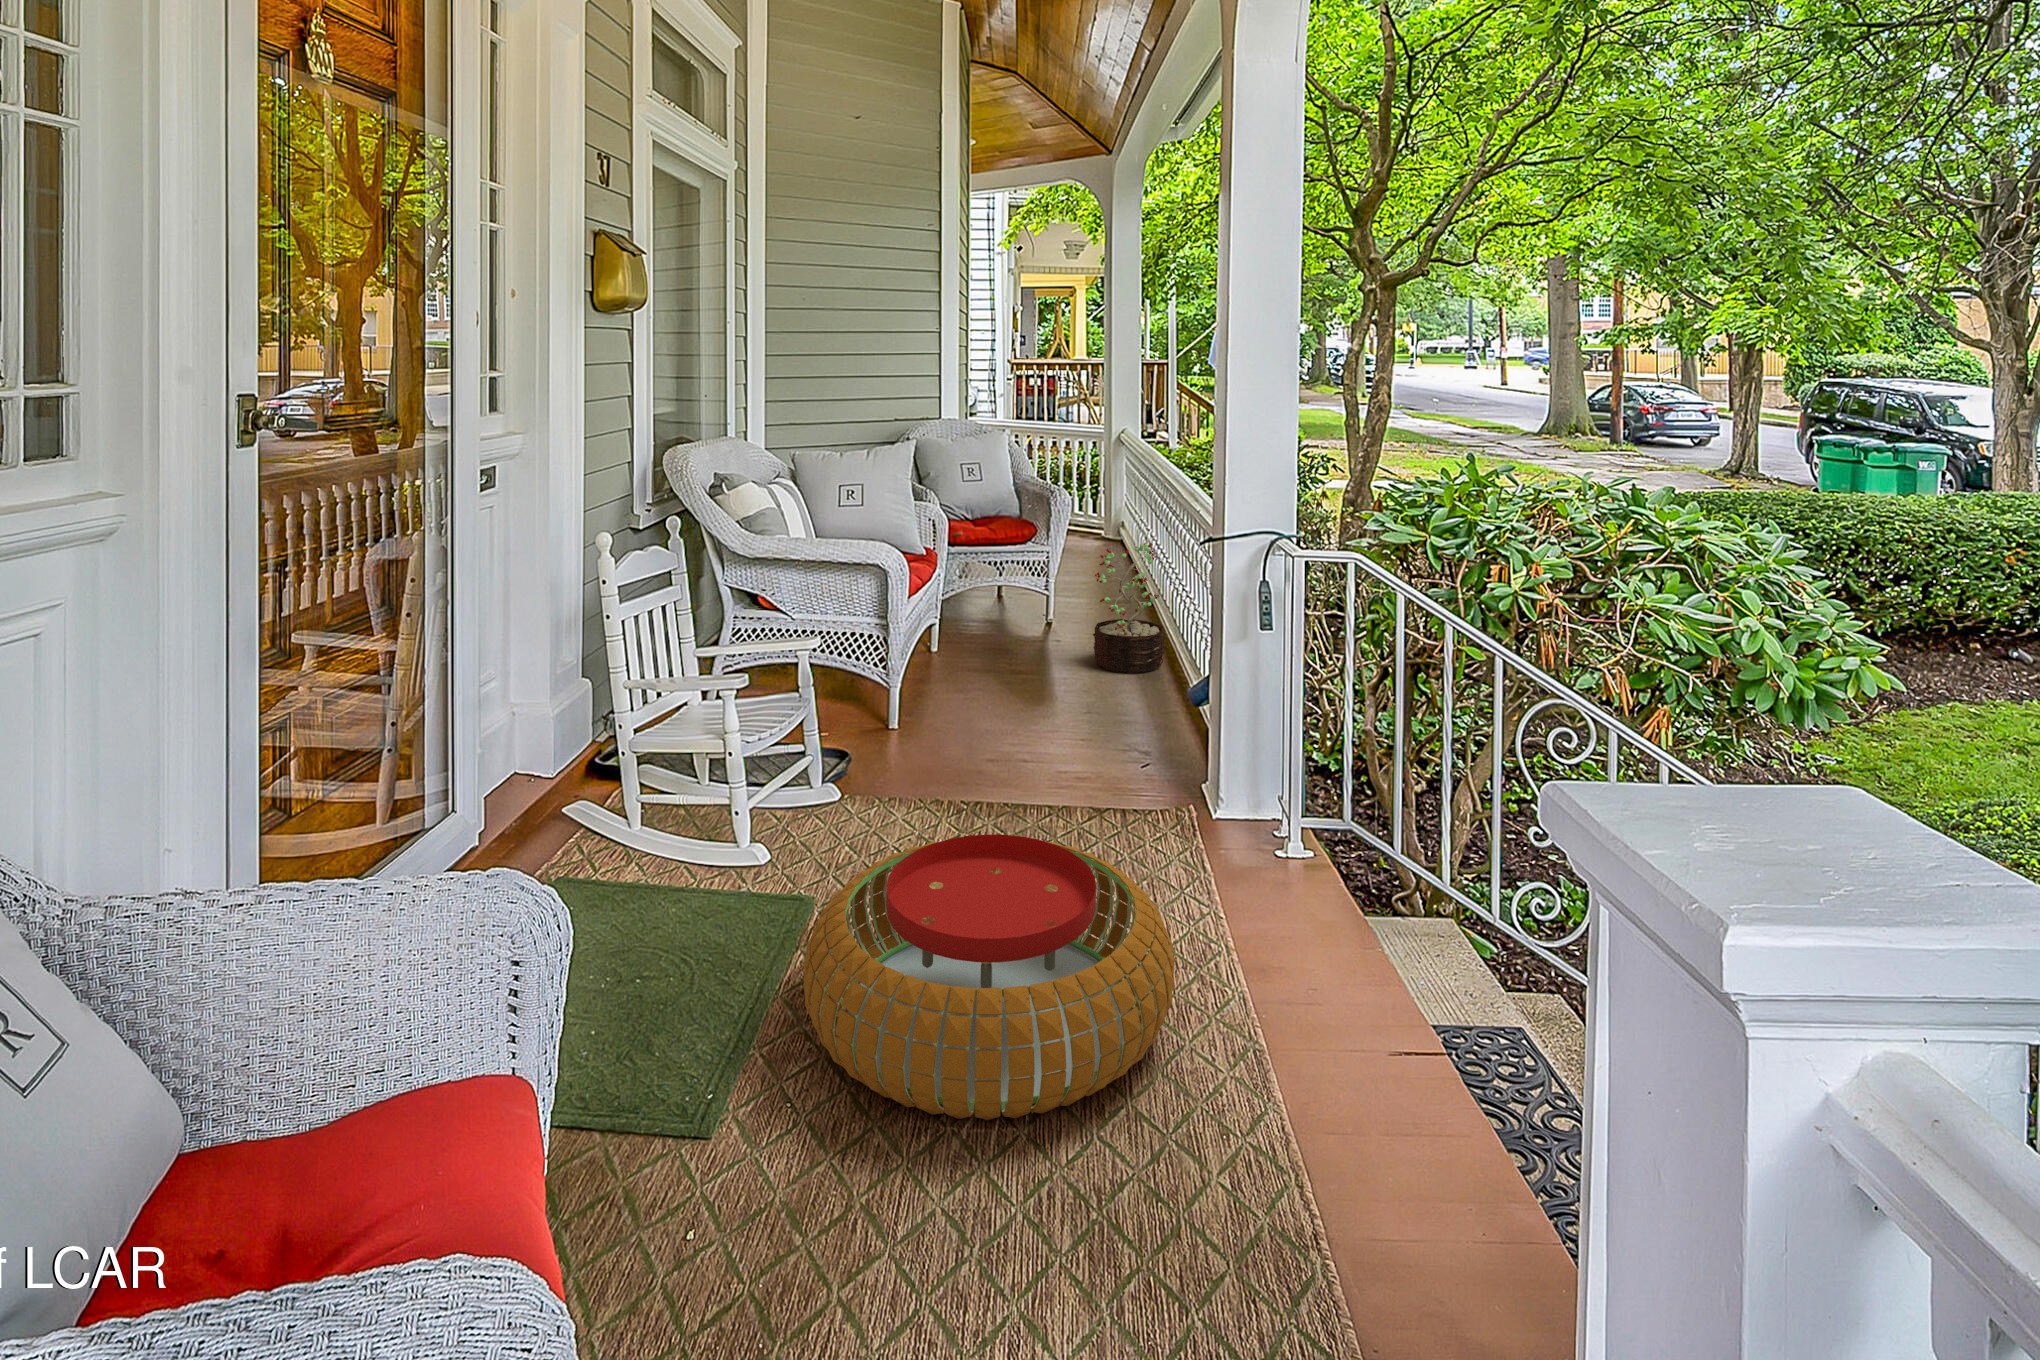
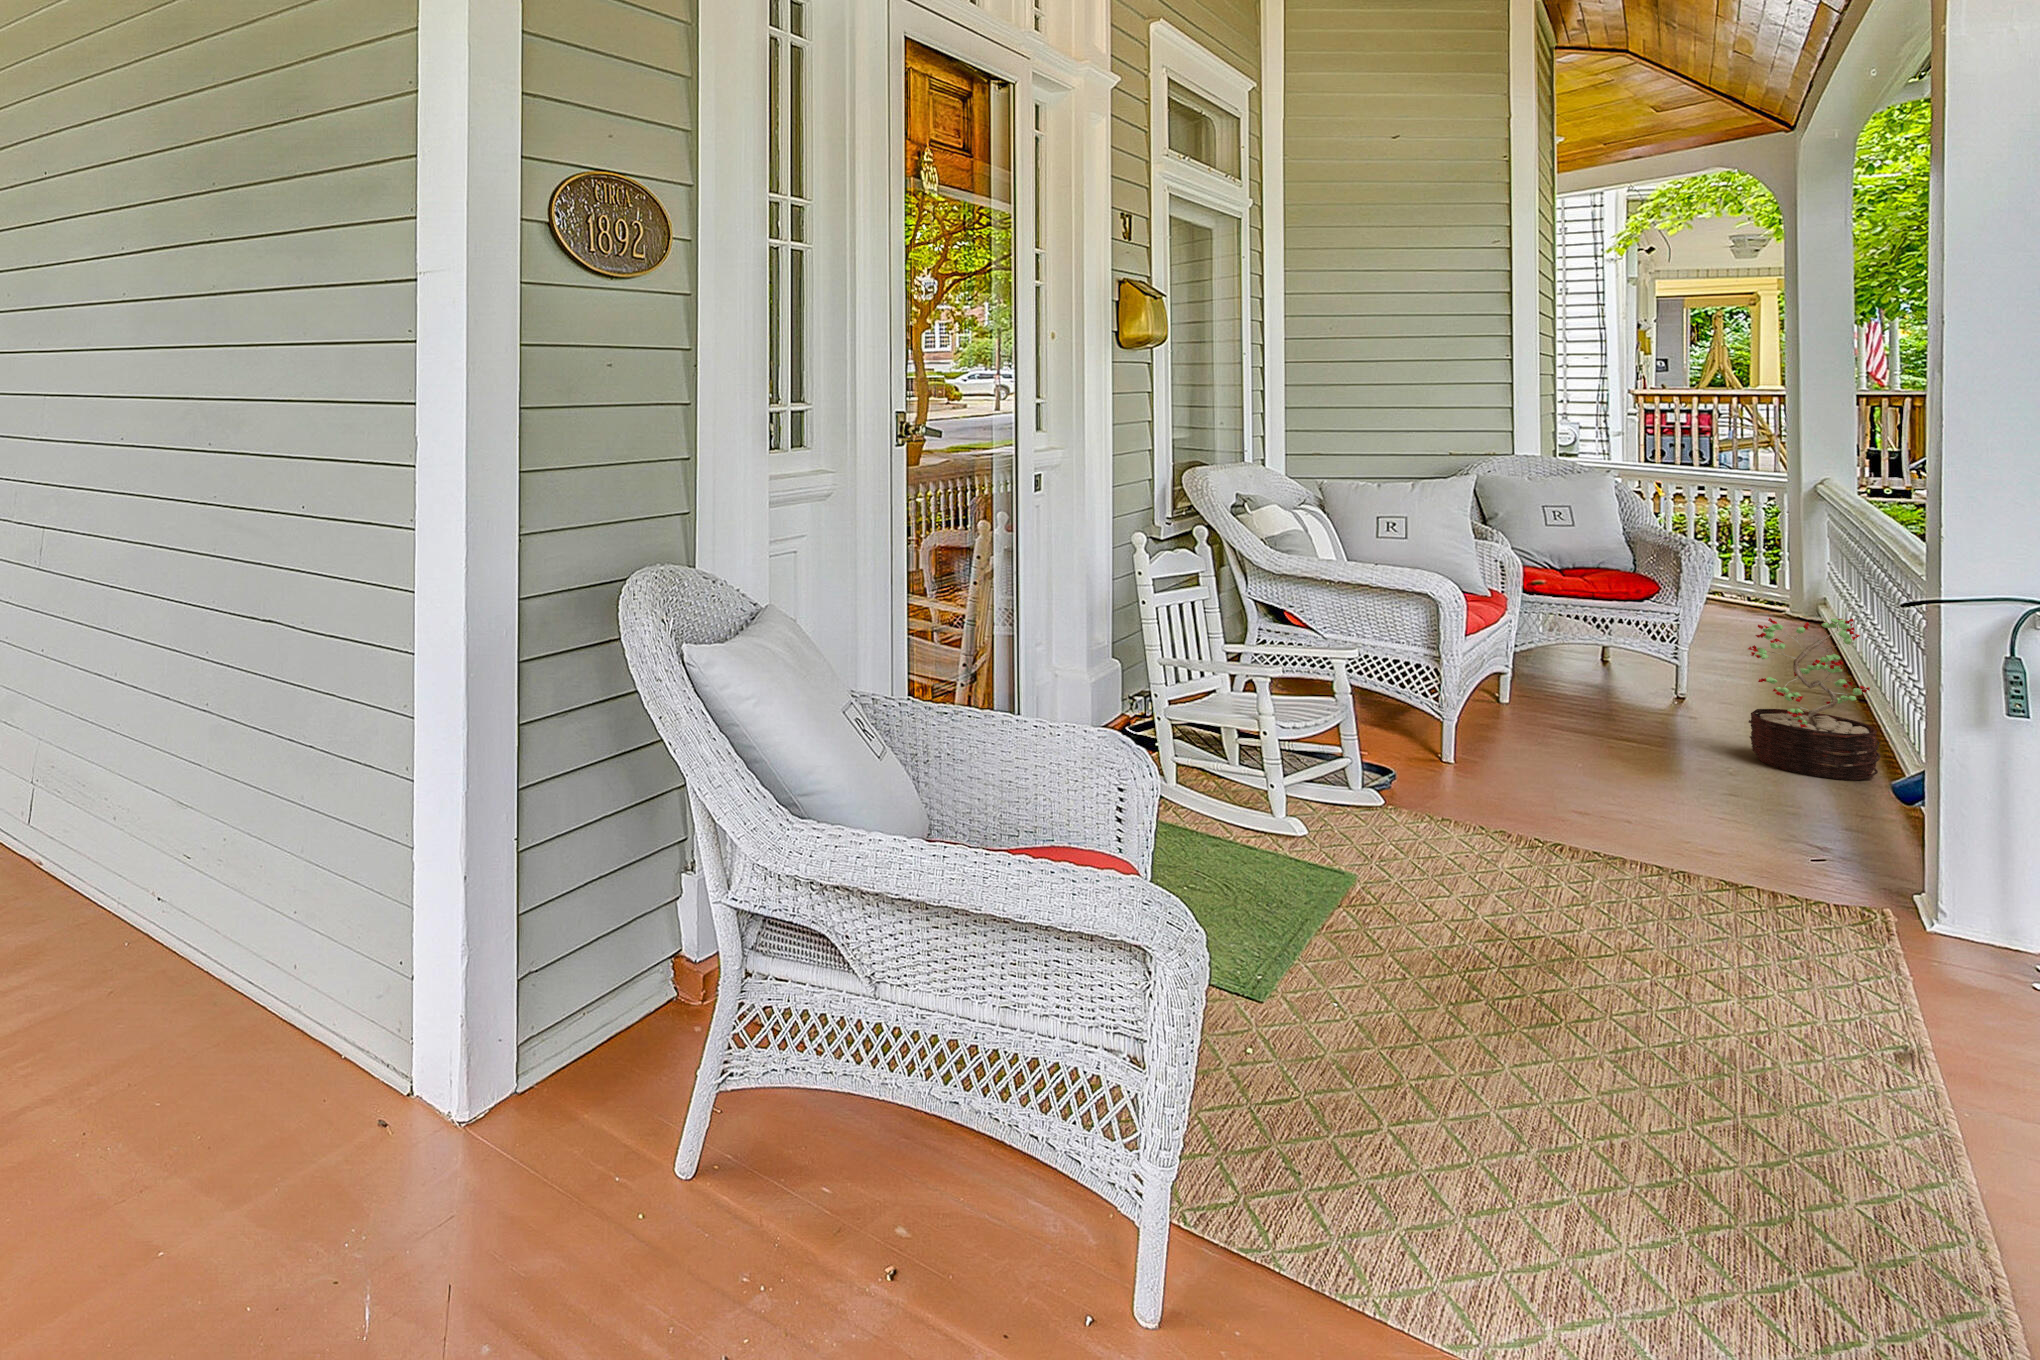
pouf: present [803,834,1175,1120] -> none [1353,821,1791,1056]

